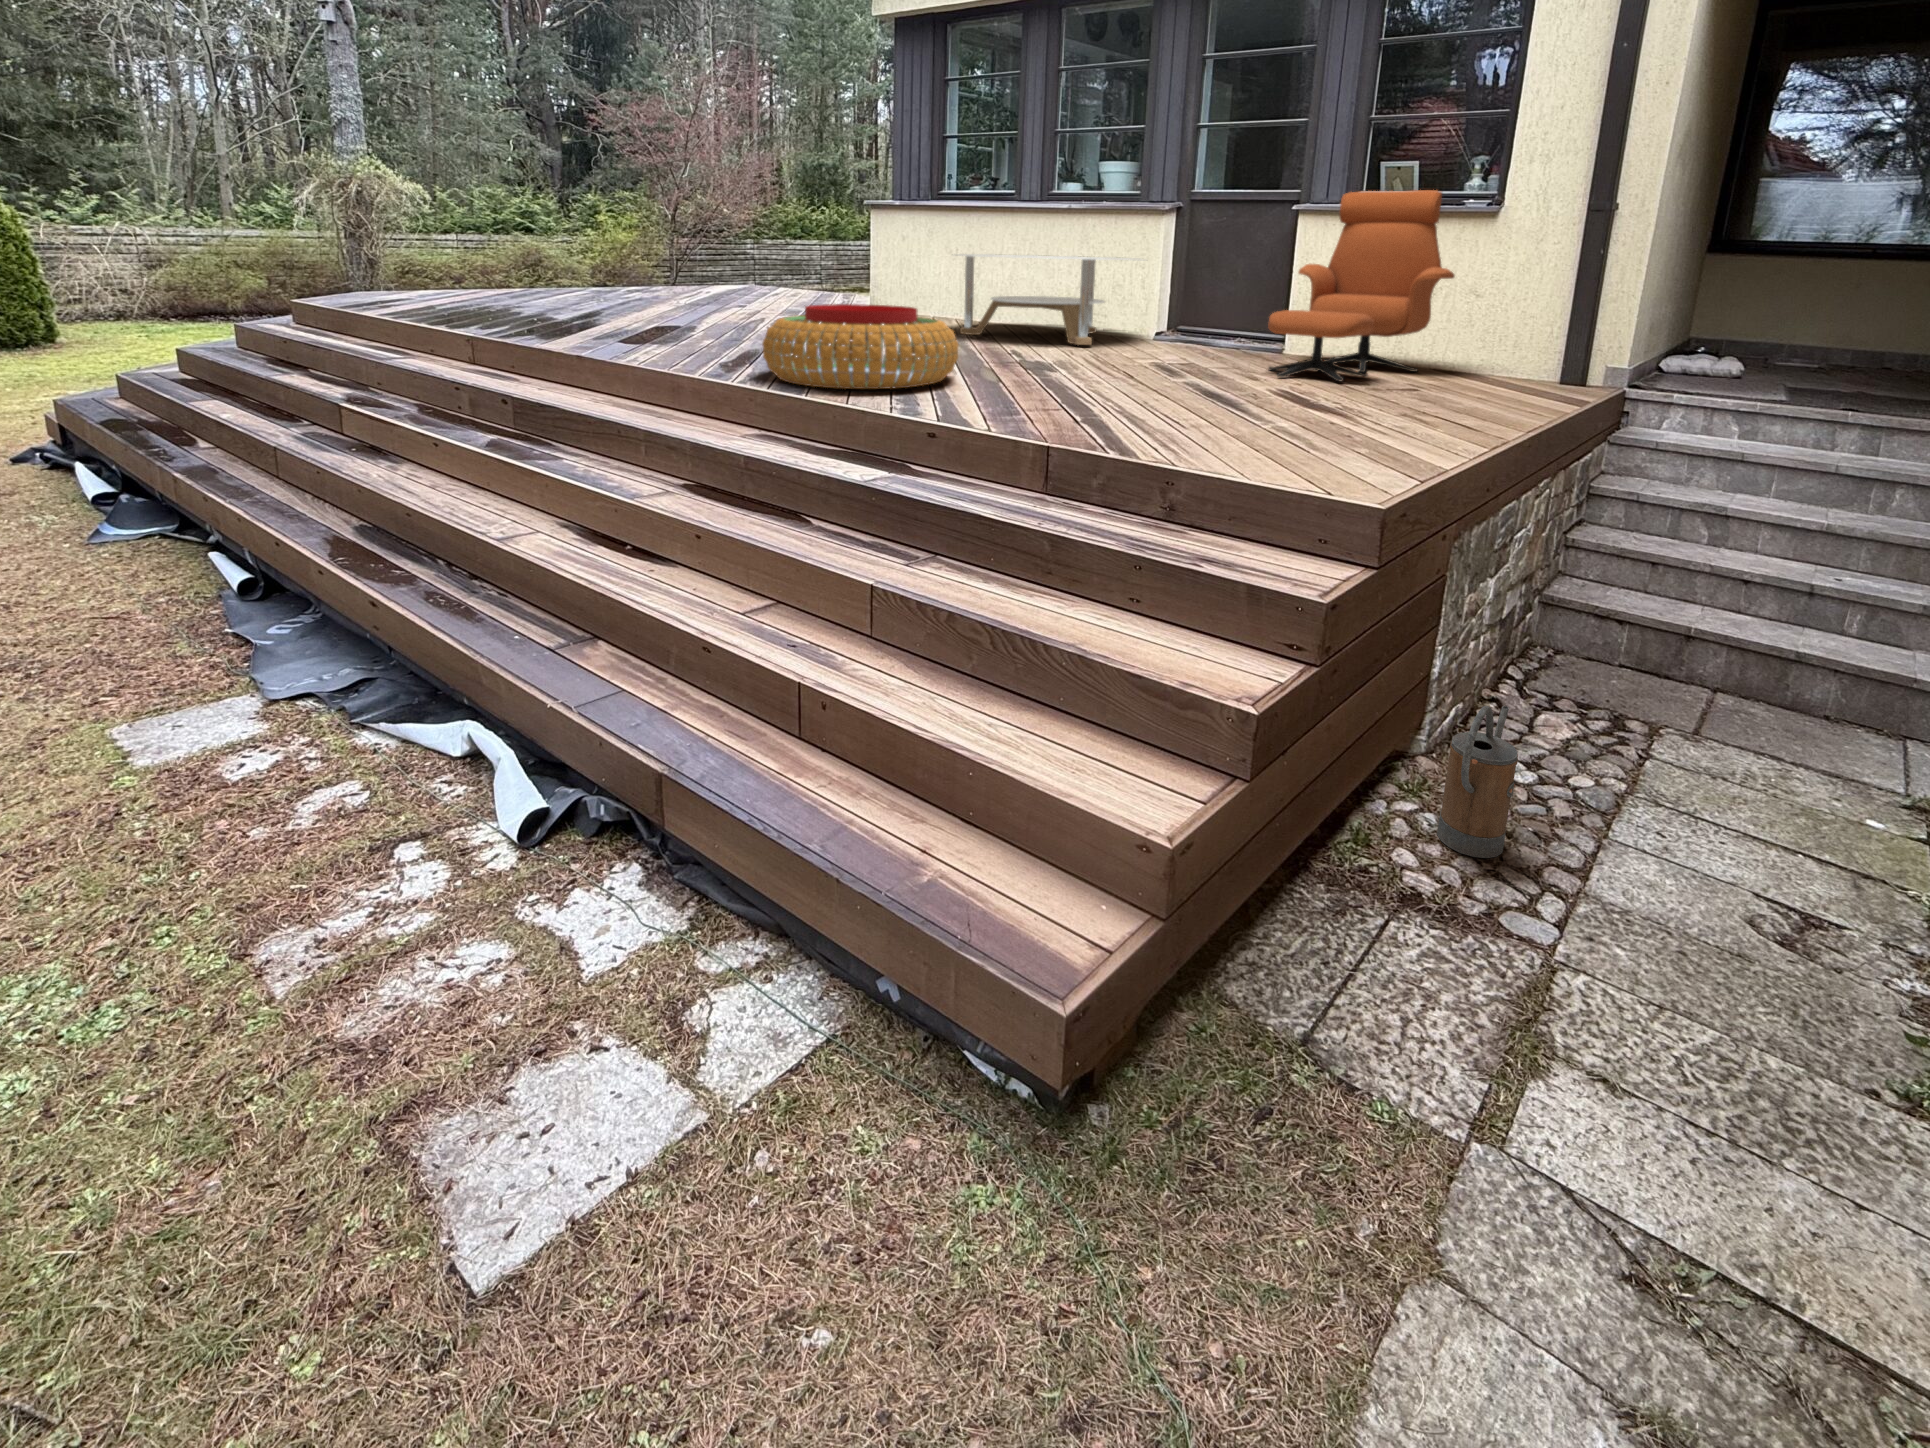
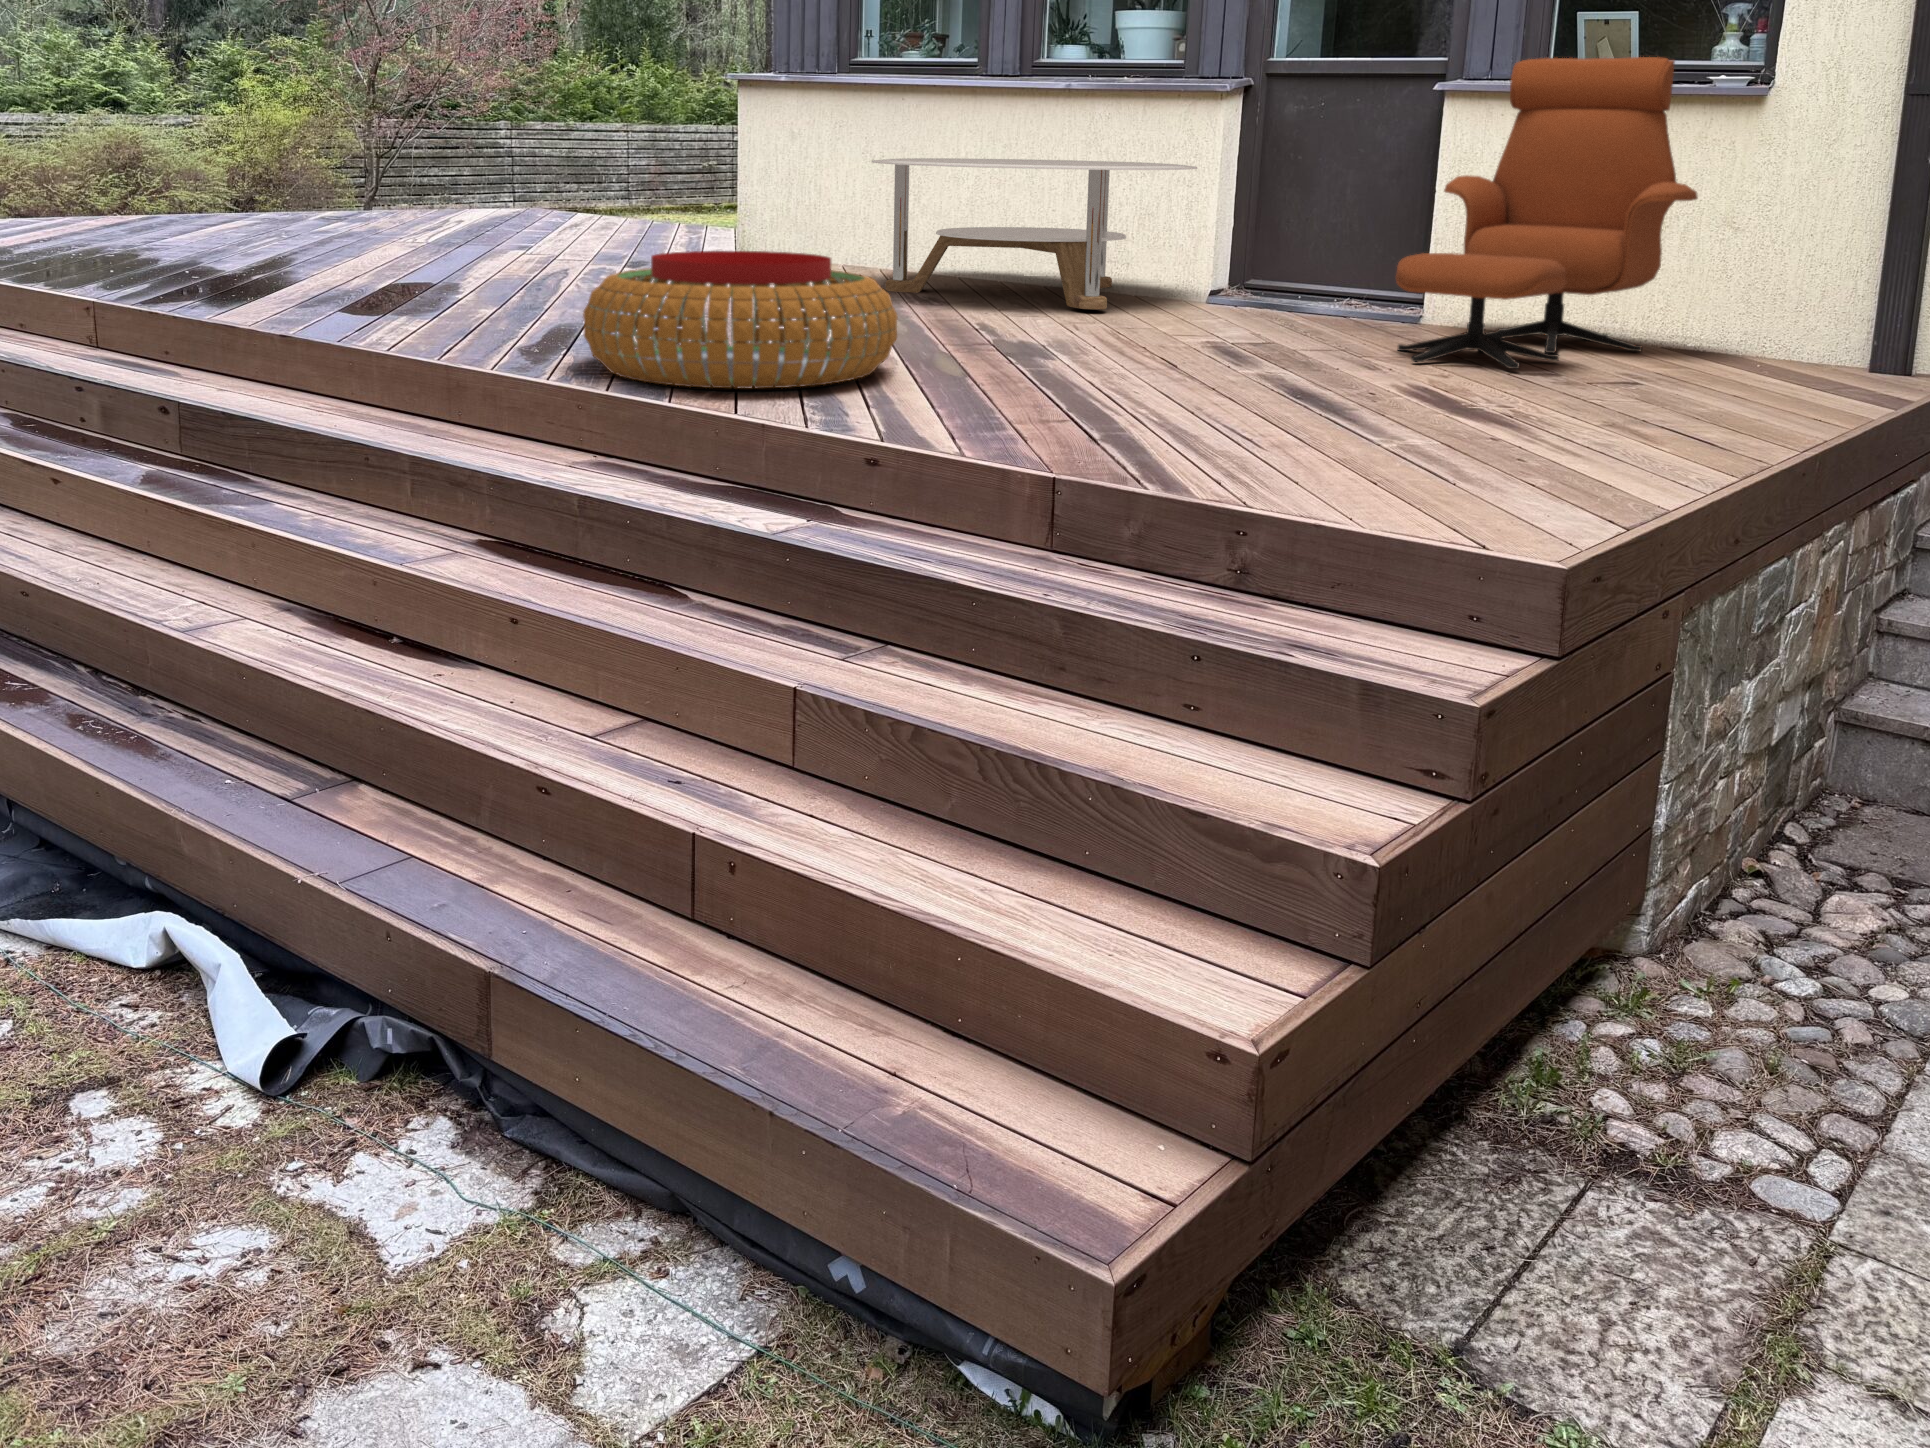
watering can: present [1437,706,1518,858] -> none [1662,868,1780,1104]

